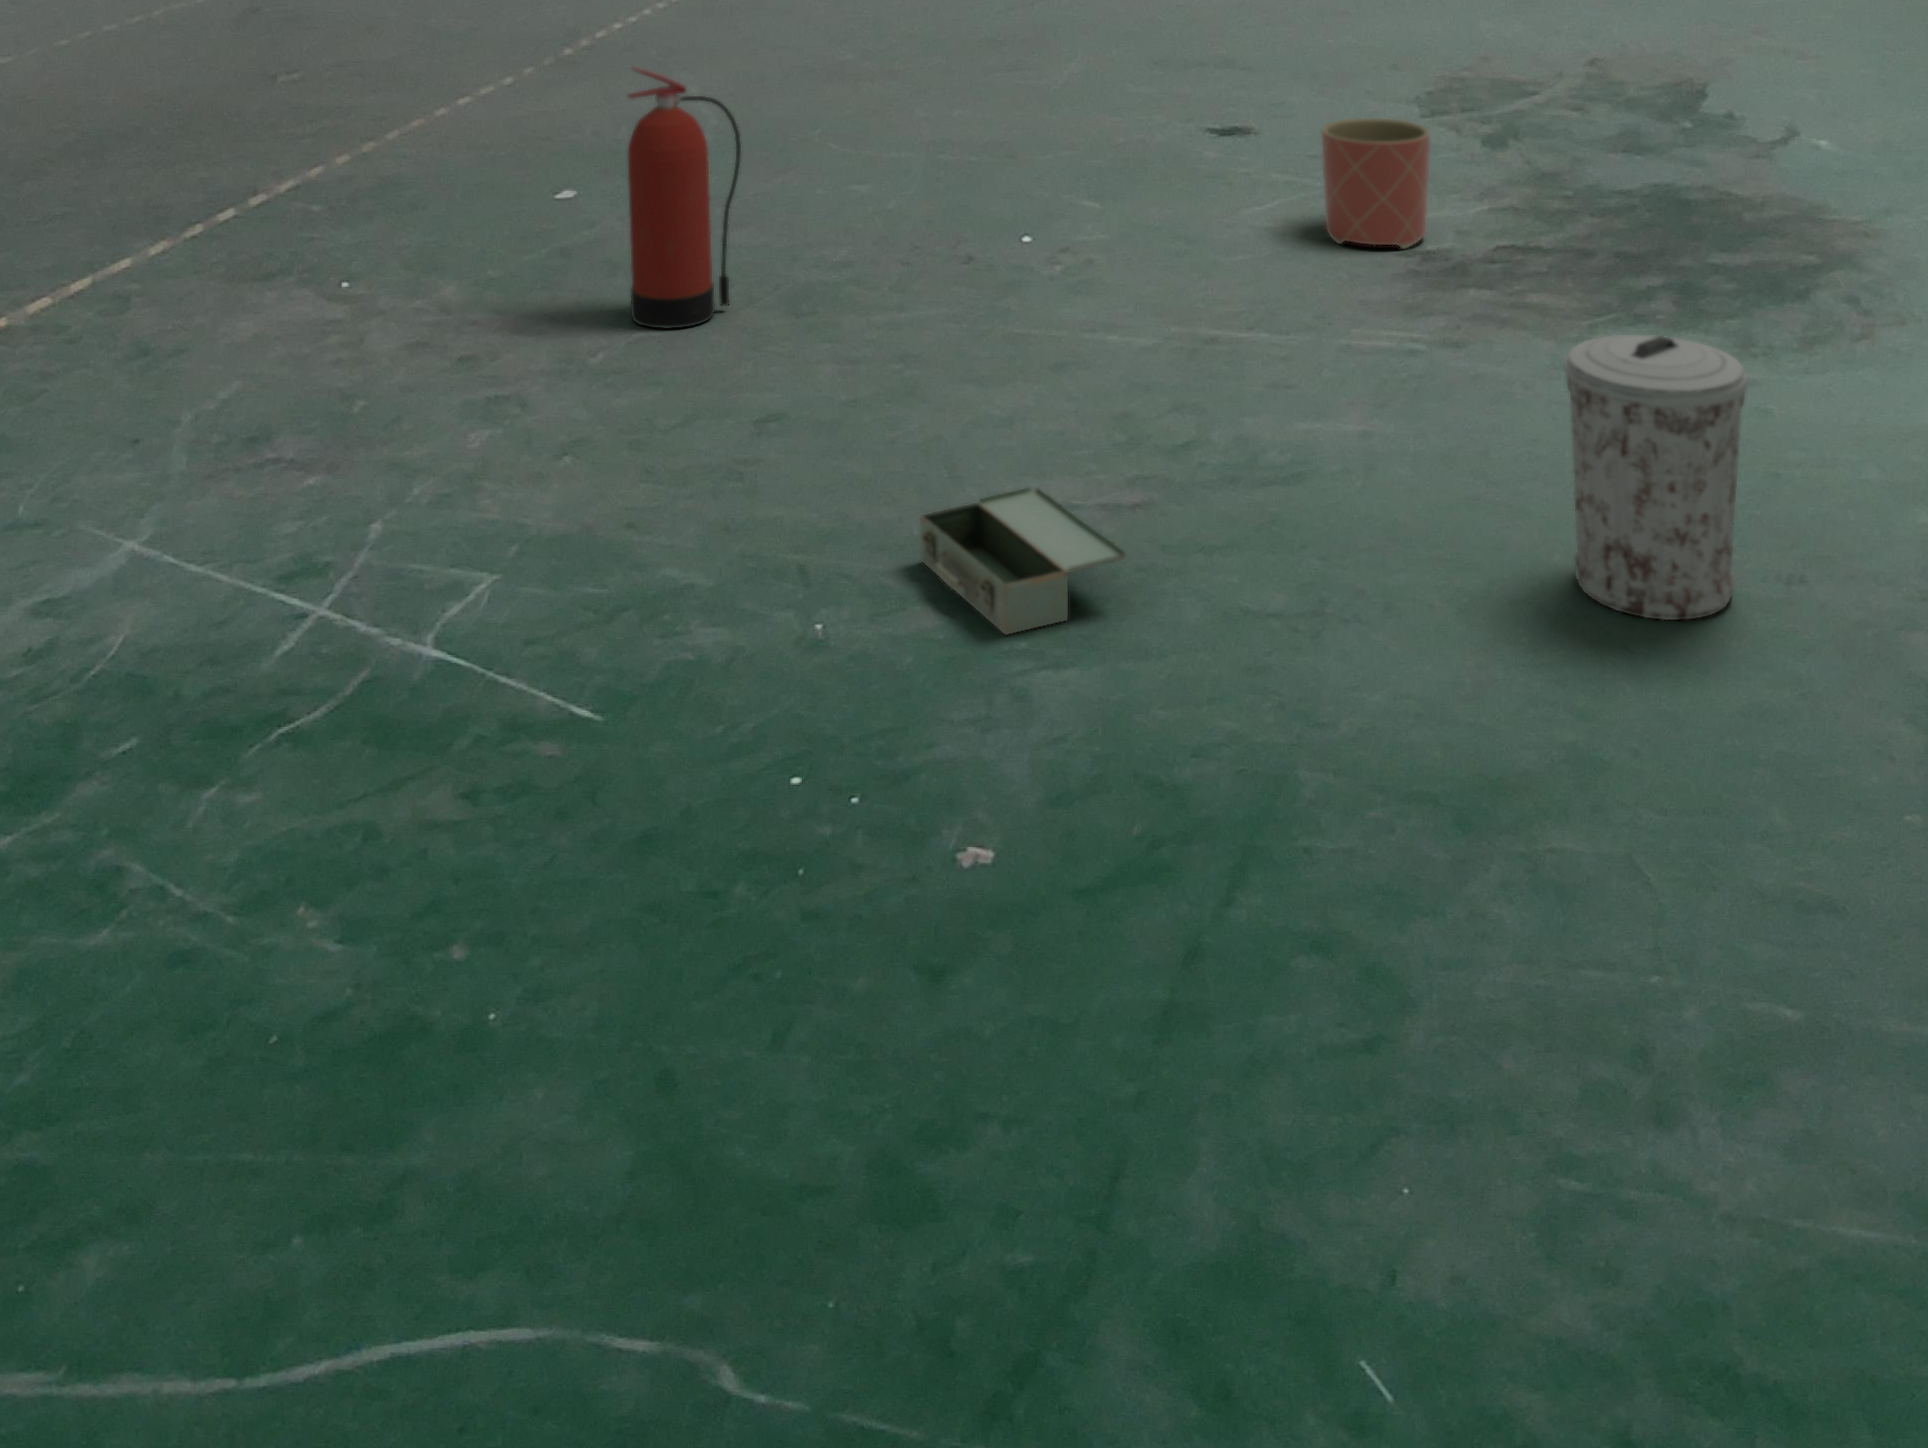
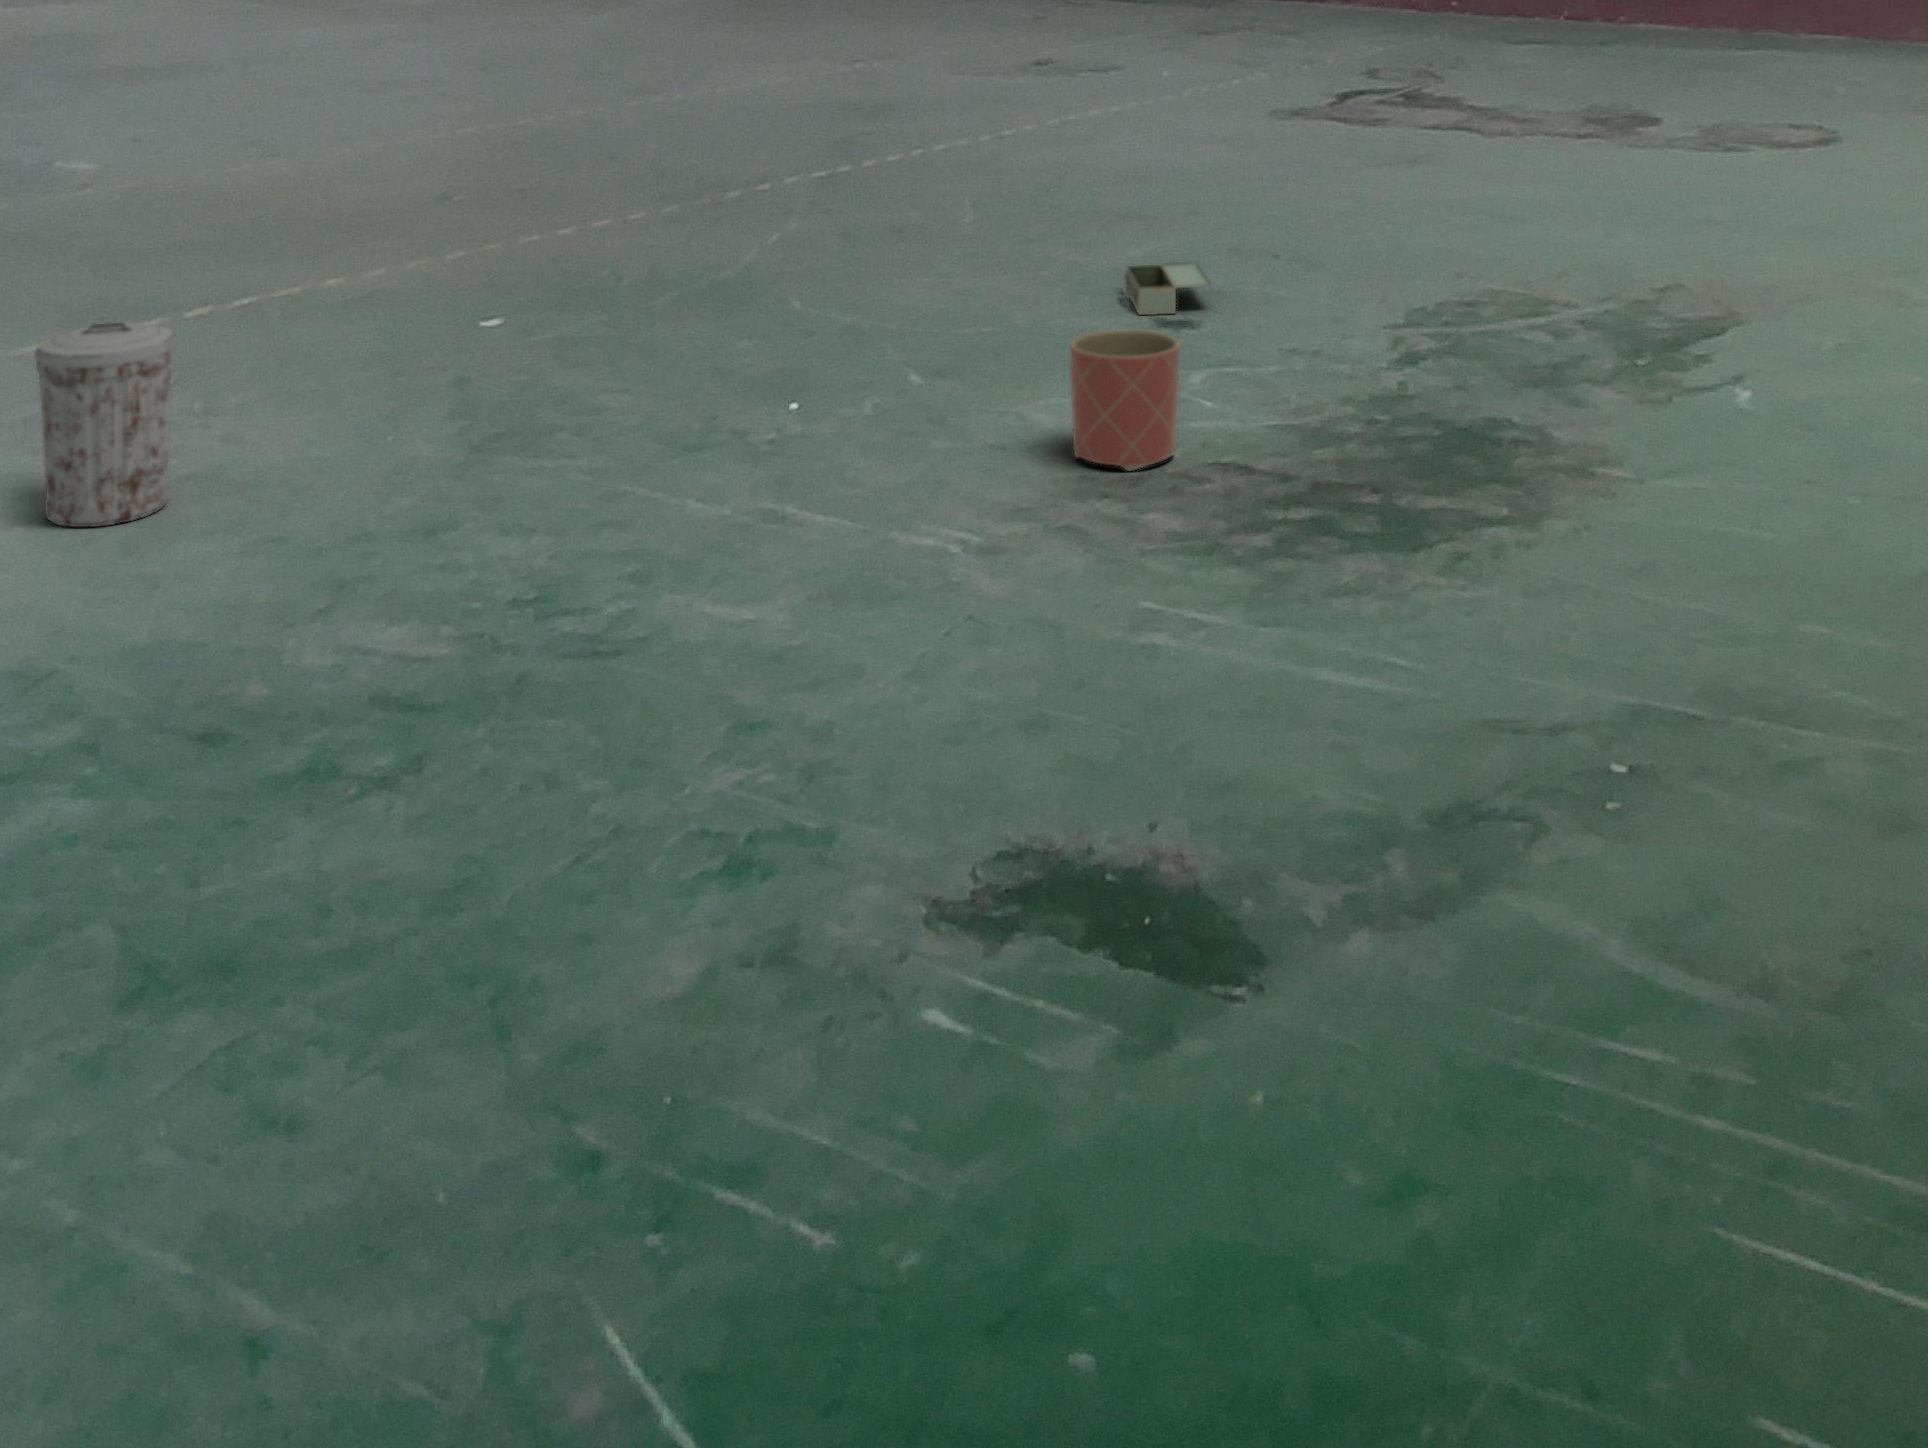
fire extinguisher: present [628,67,741,329] -> none [325,211,440,468]
trash can: present [1565,335,1748,620] -> present [35,323,177,527]
toolbox: present [920,488,1125,634] -> present [1123,262,1211,315]

